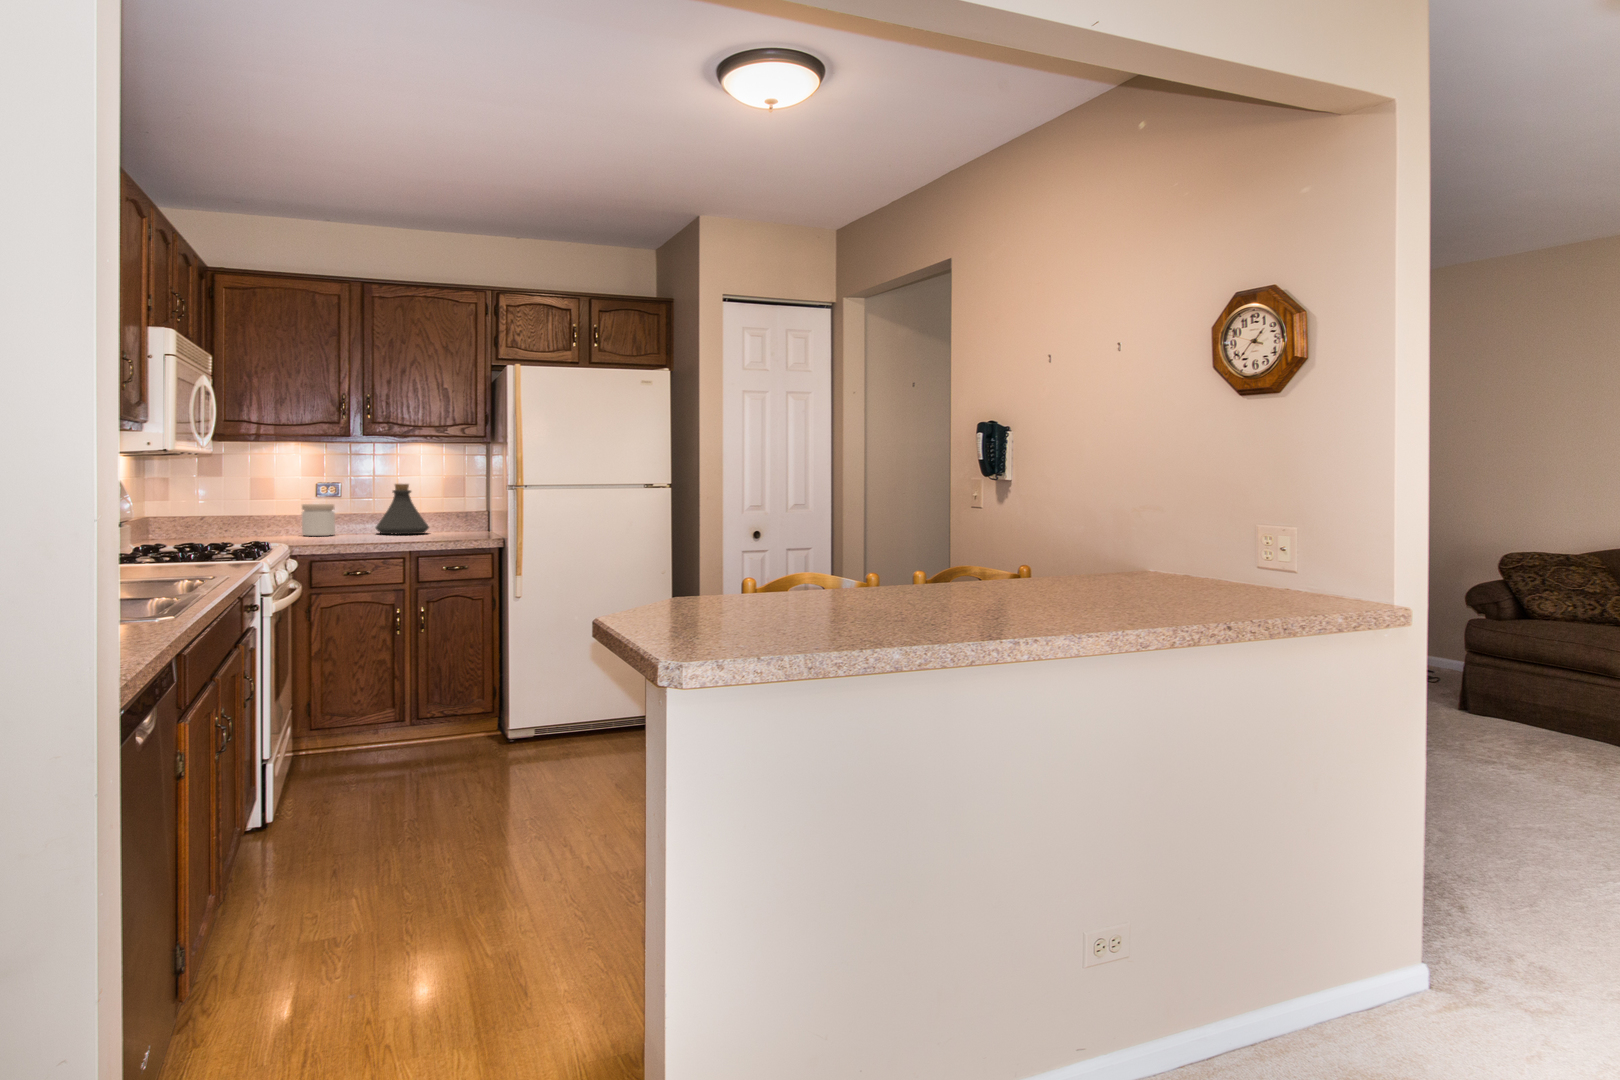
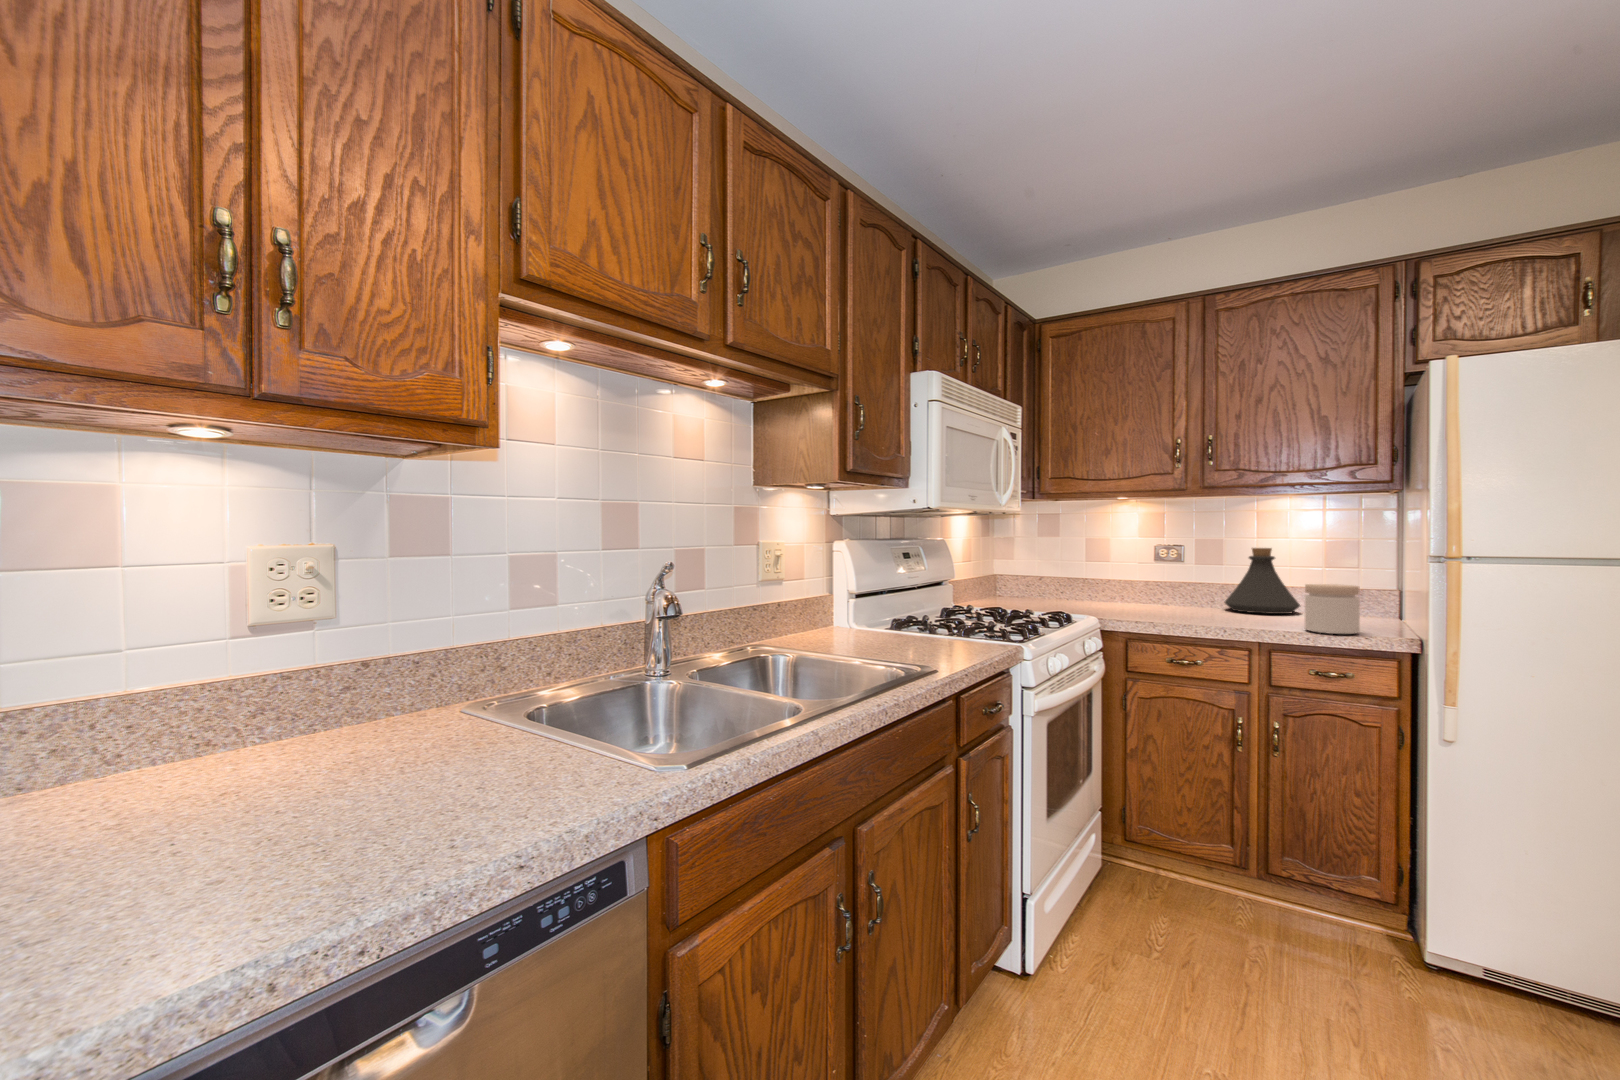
jar: present [302,504,335,536] -> present [1305,584,1360,634]

